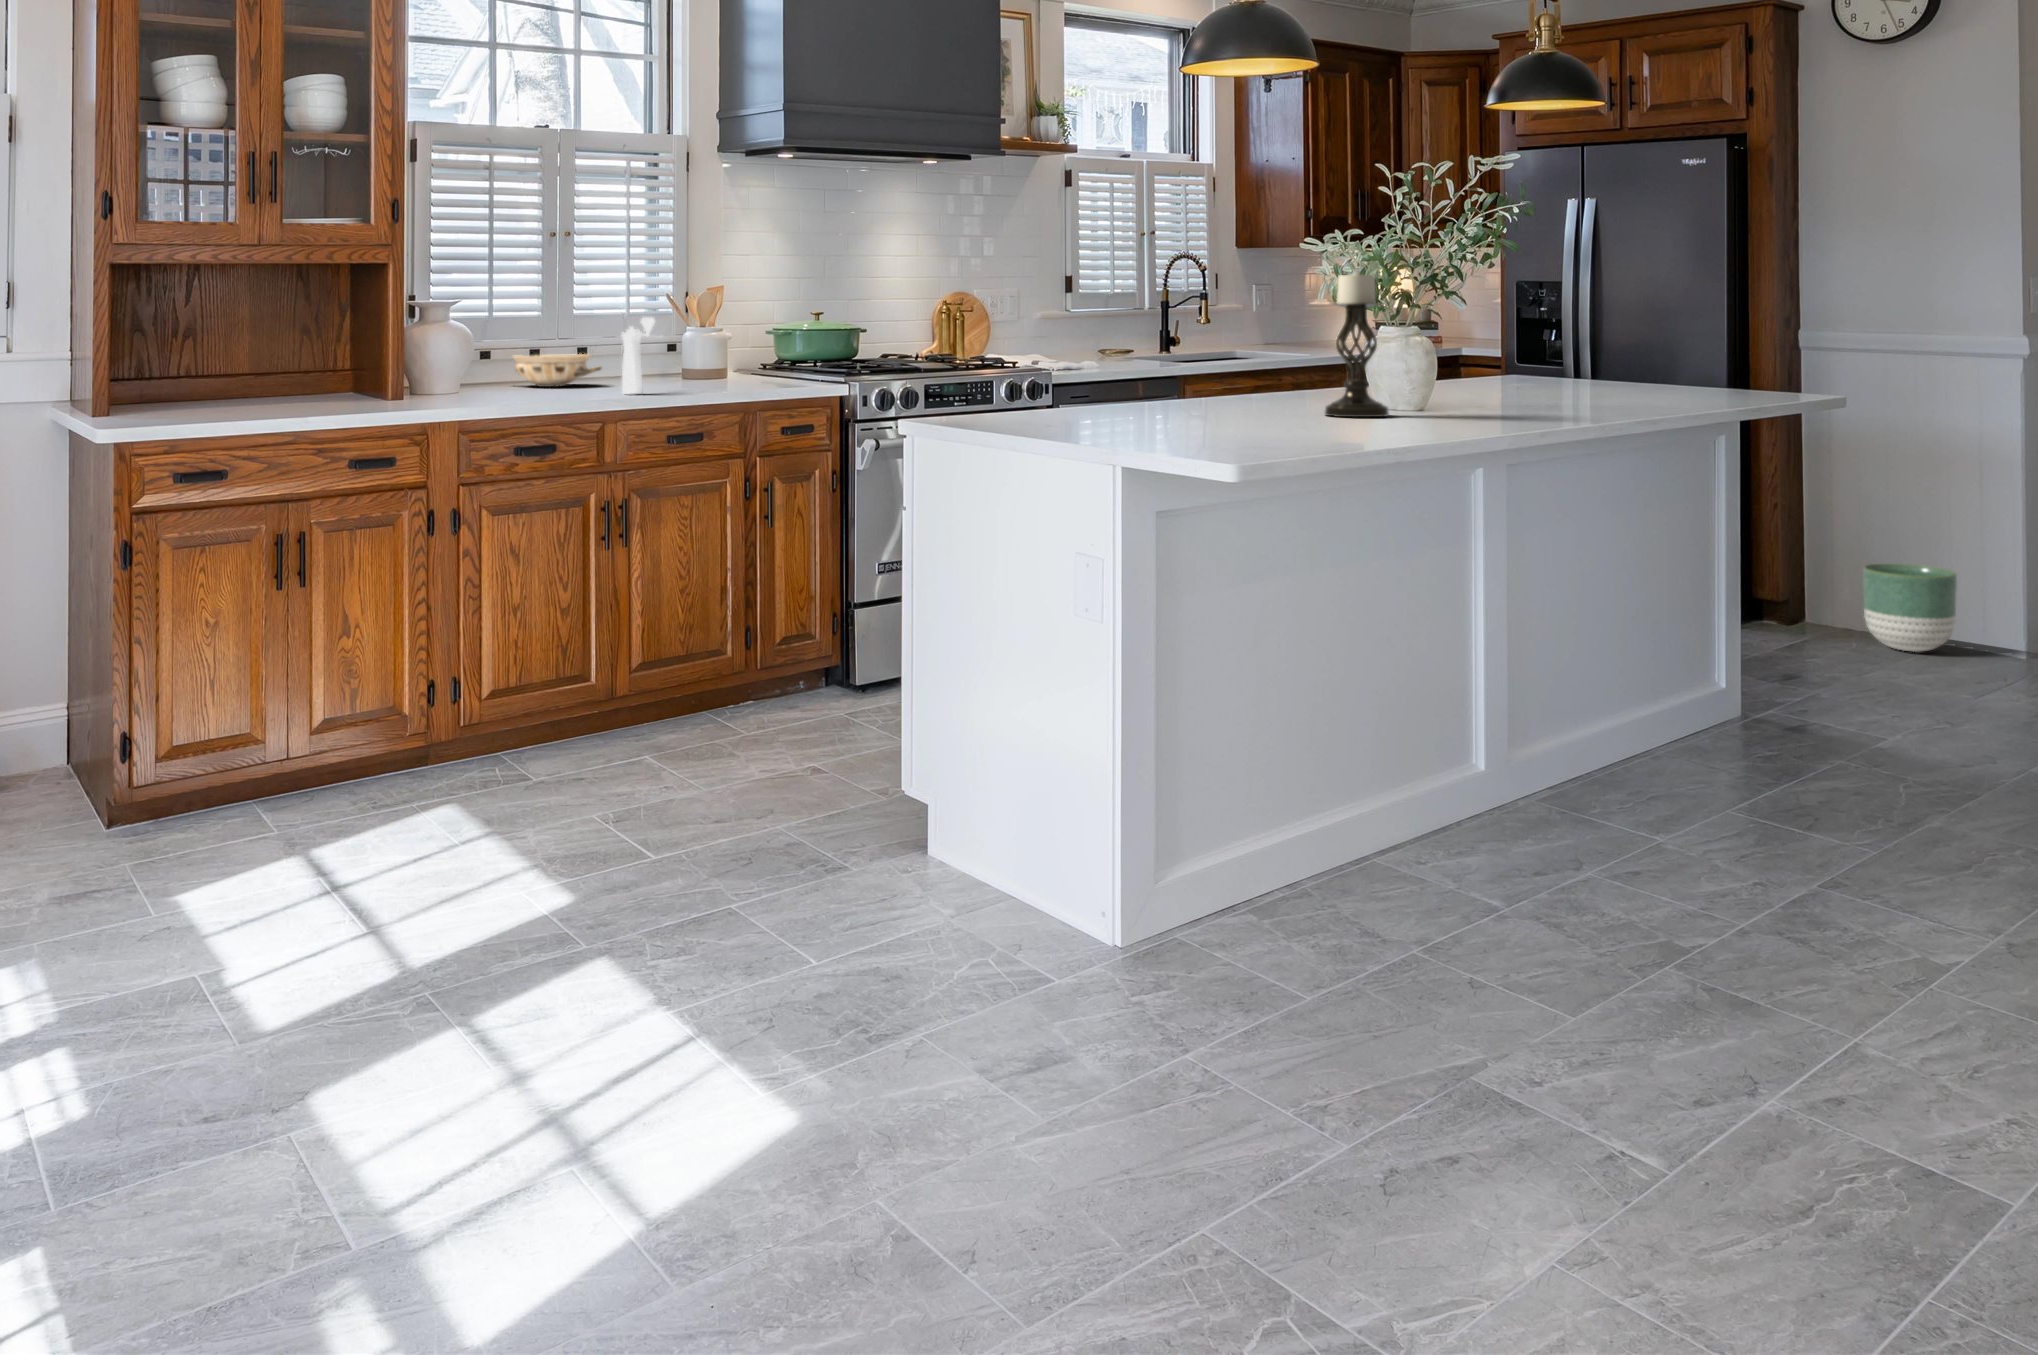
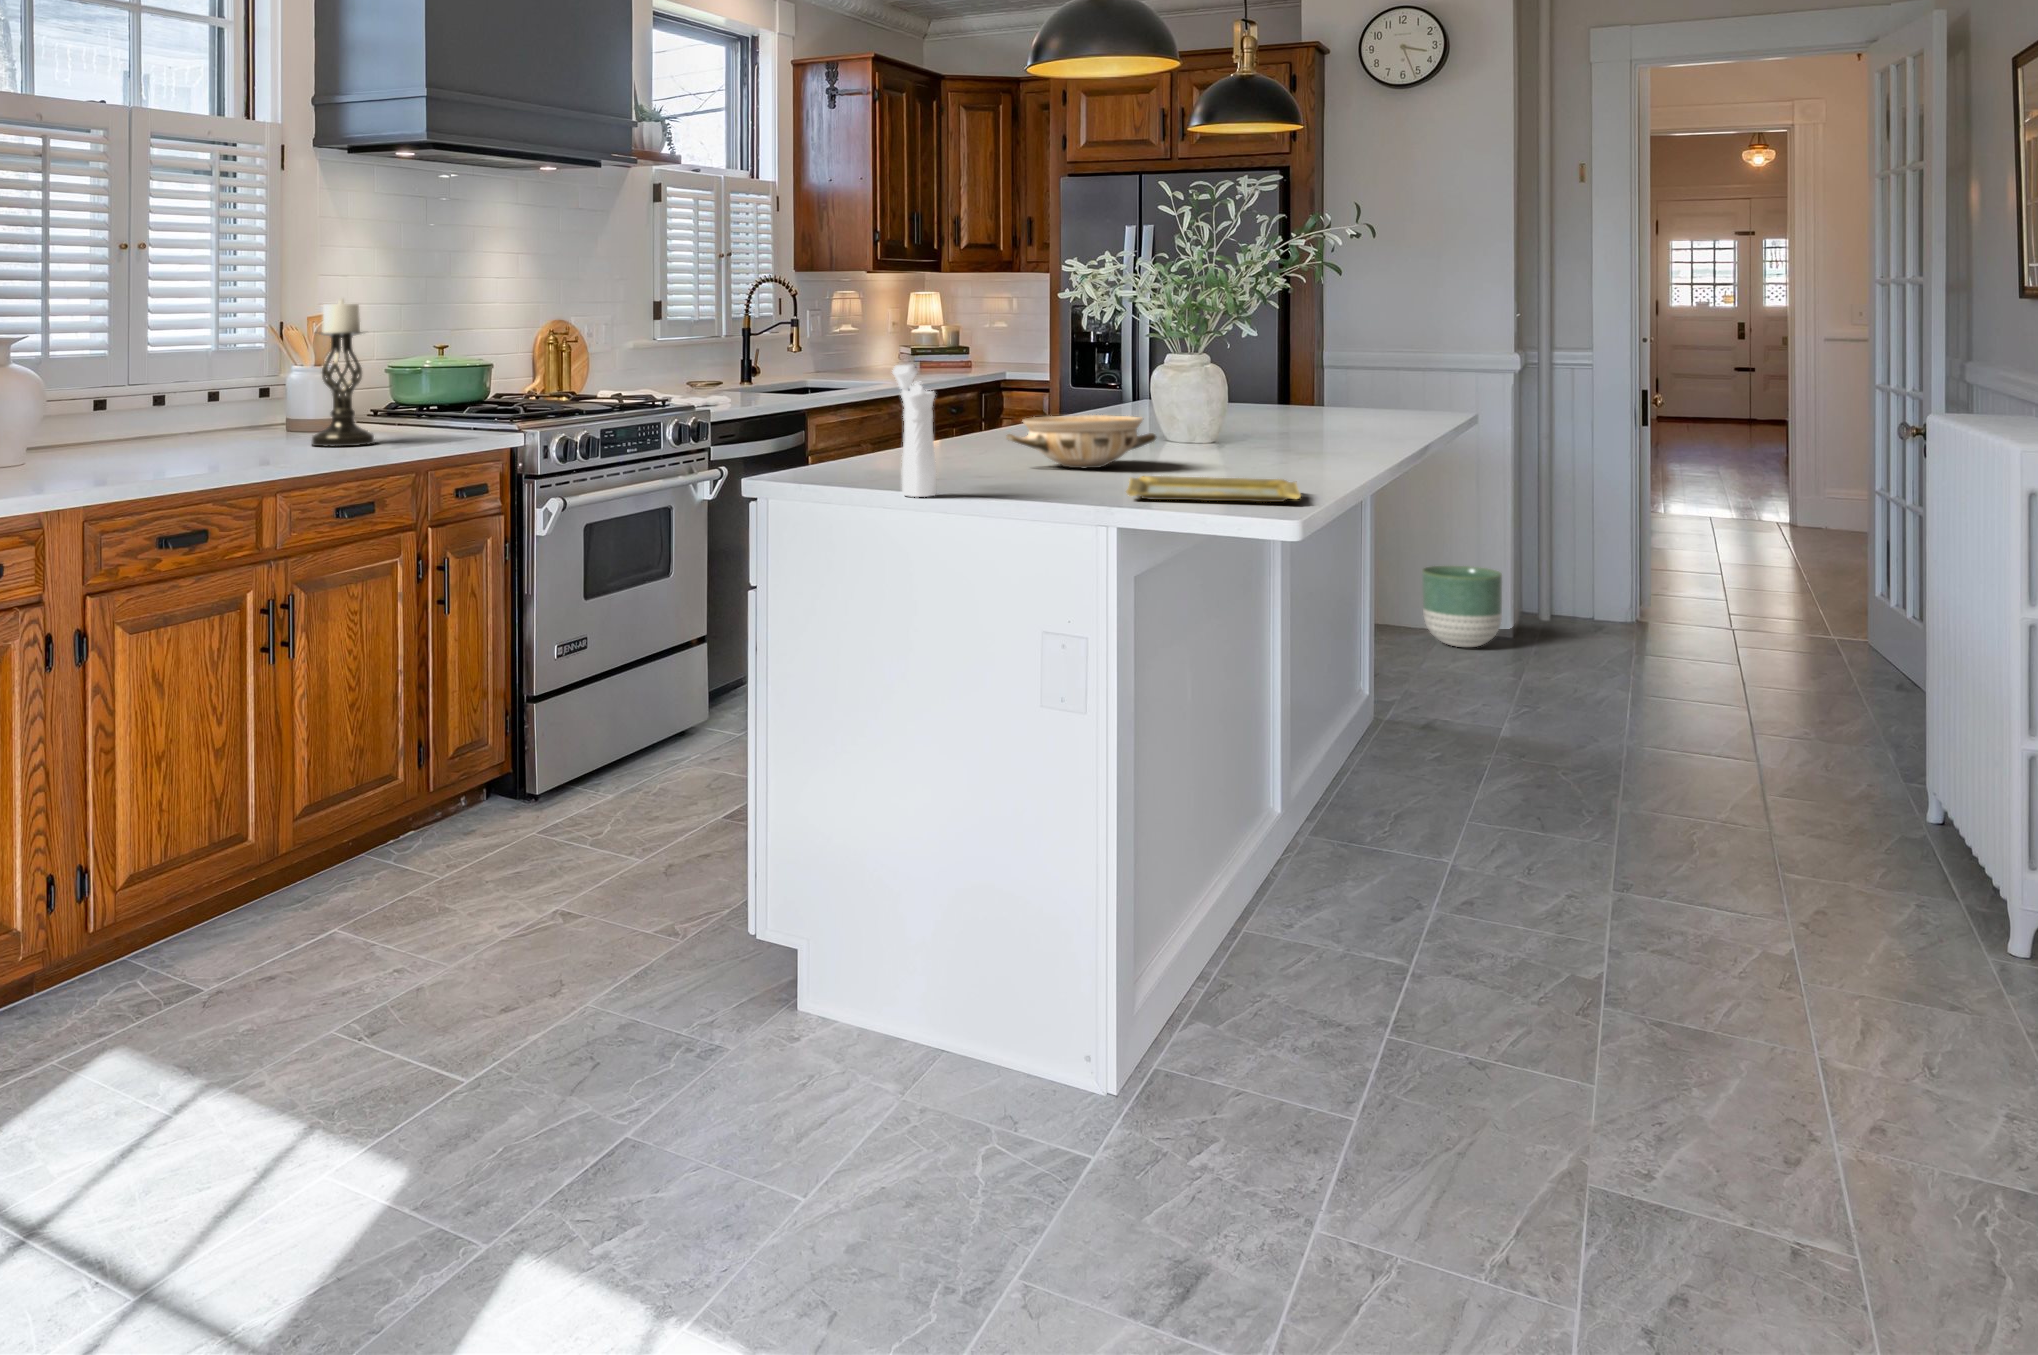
candle holder: present [1324,269,1389,417] -> present [311,298,375,447]
pepper mill: present [622,317,655,394] -> present [892,365,936,497]
ceramic bowl: present [513,354,601,387] -> present [1007,415,1156,468]
tray: none [1155,423,1319,445] -> present [1126,476,1301,502]

